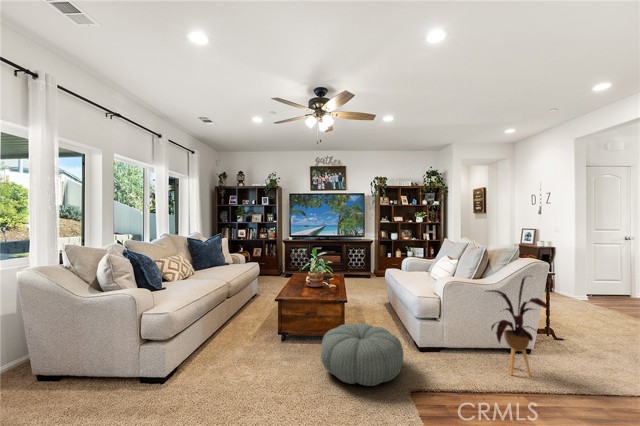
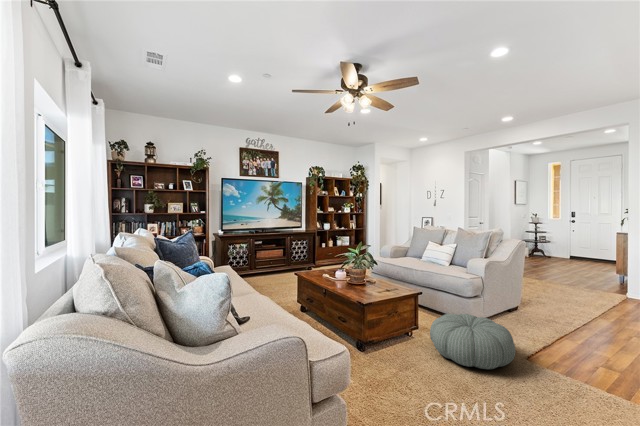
house plant: present [485,276,550,376] -> none [509,255,570,328]

